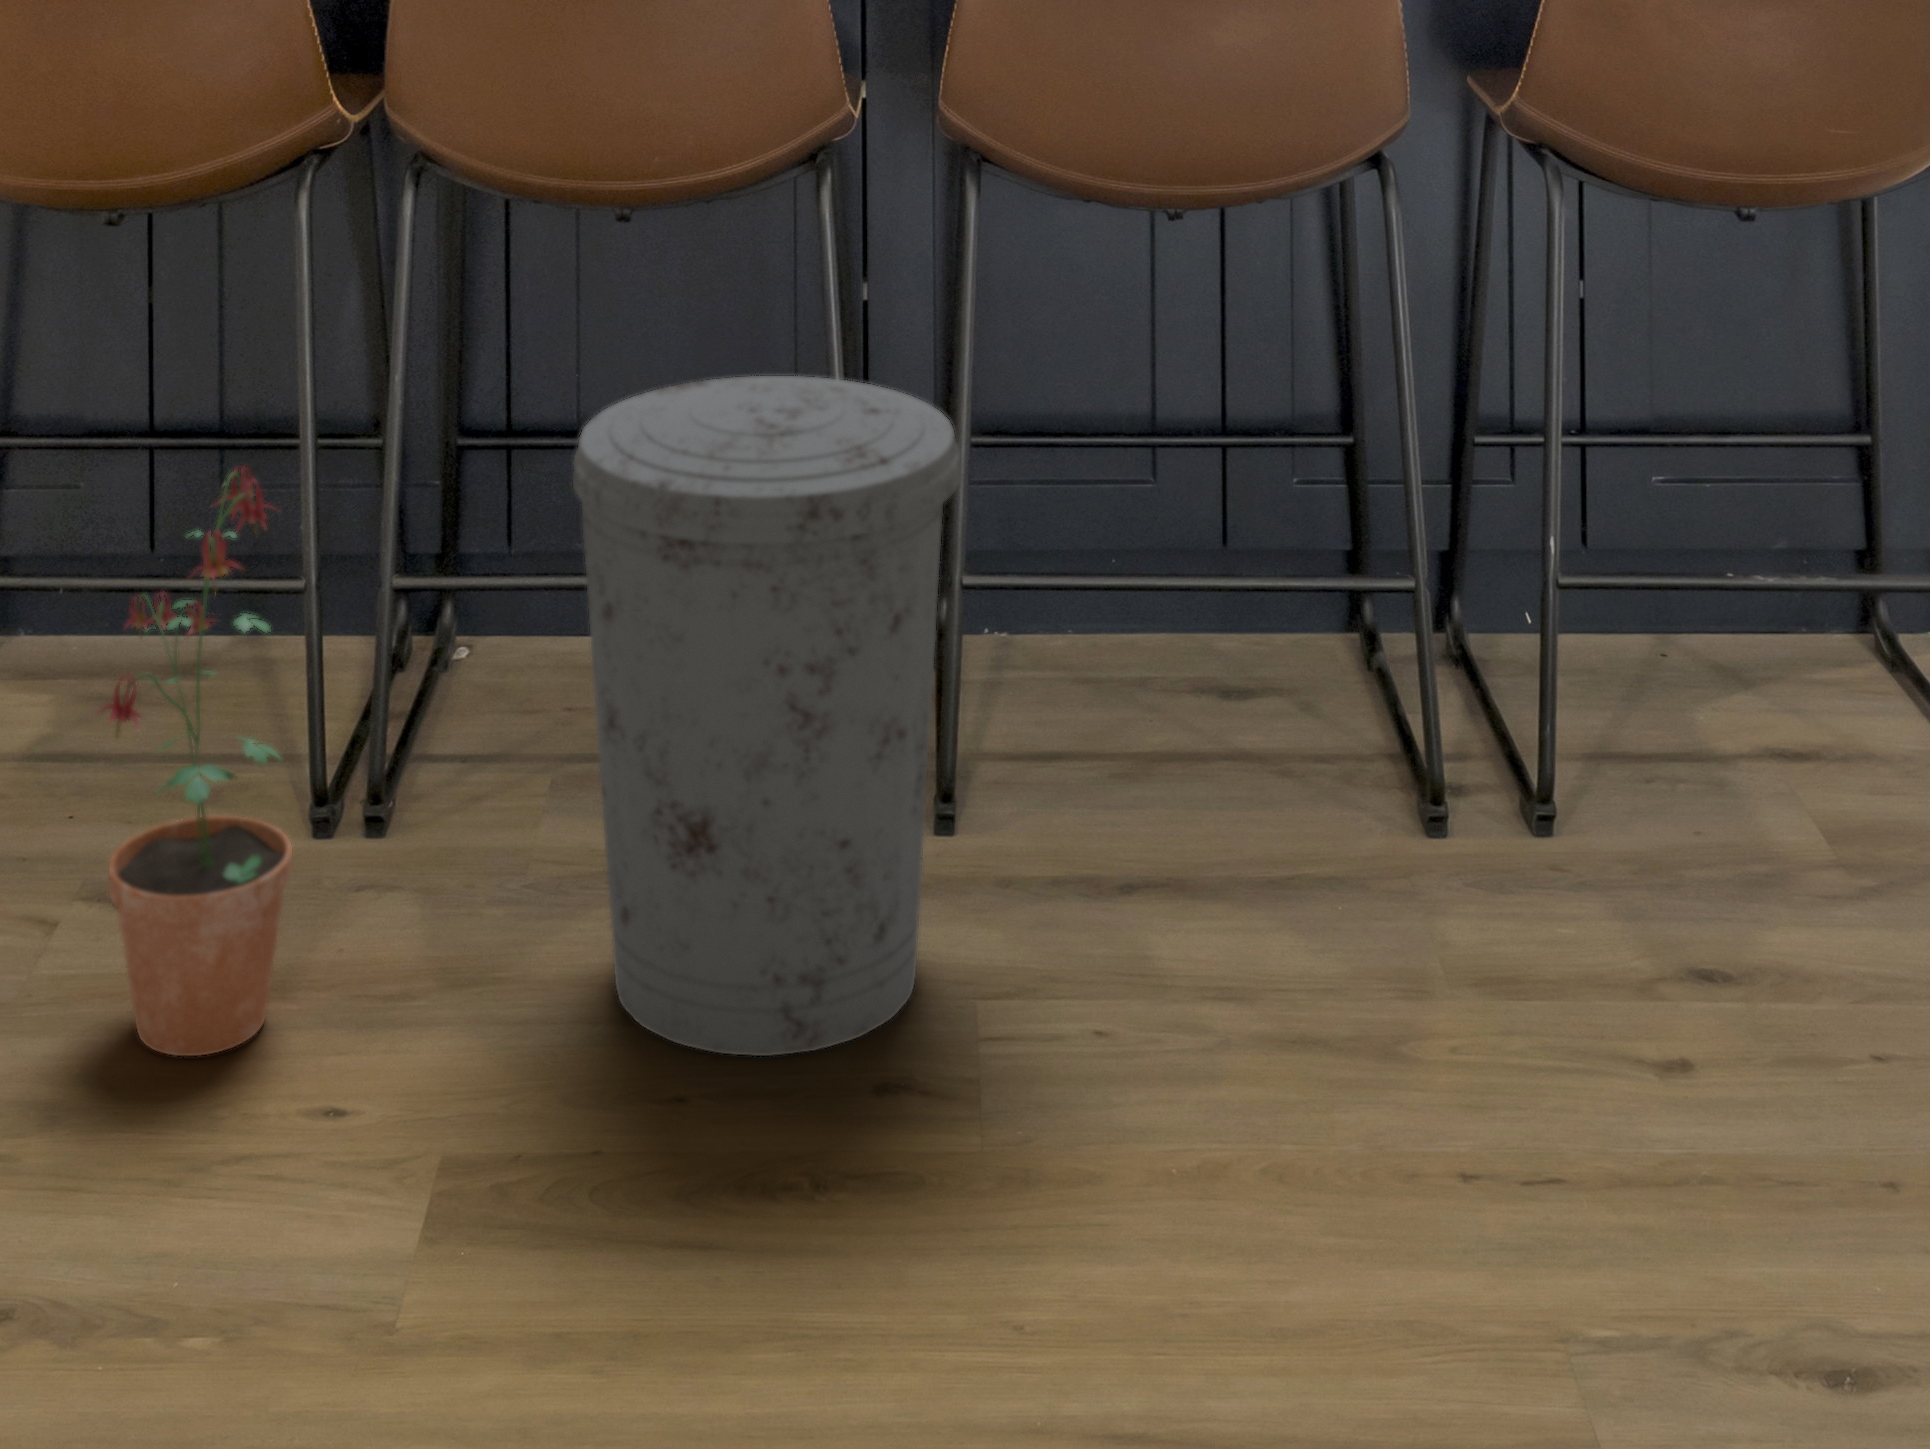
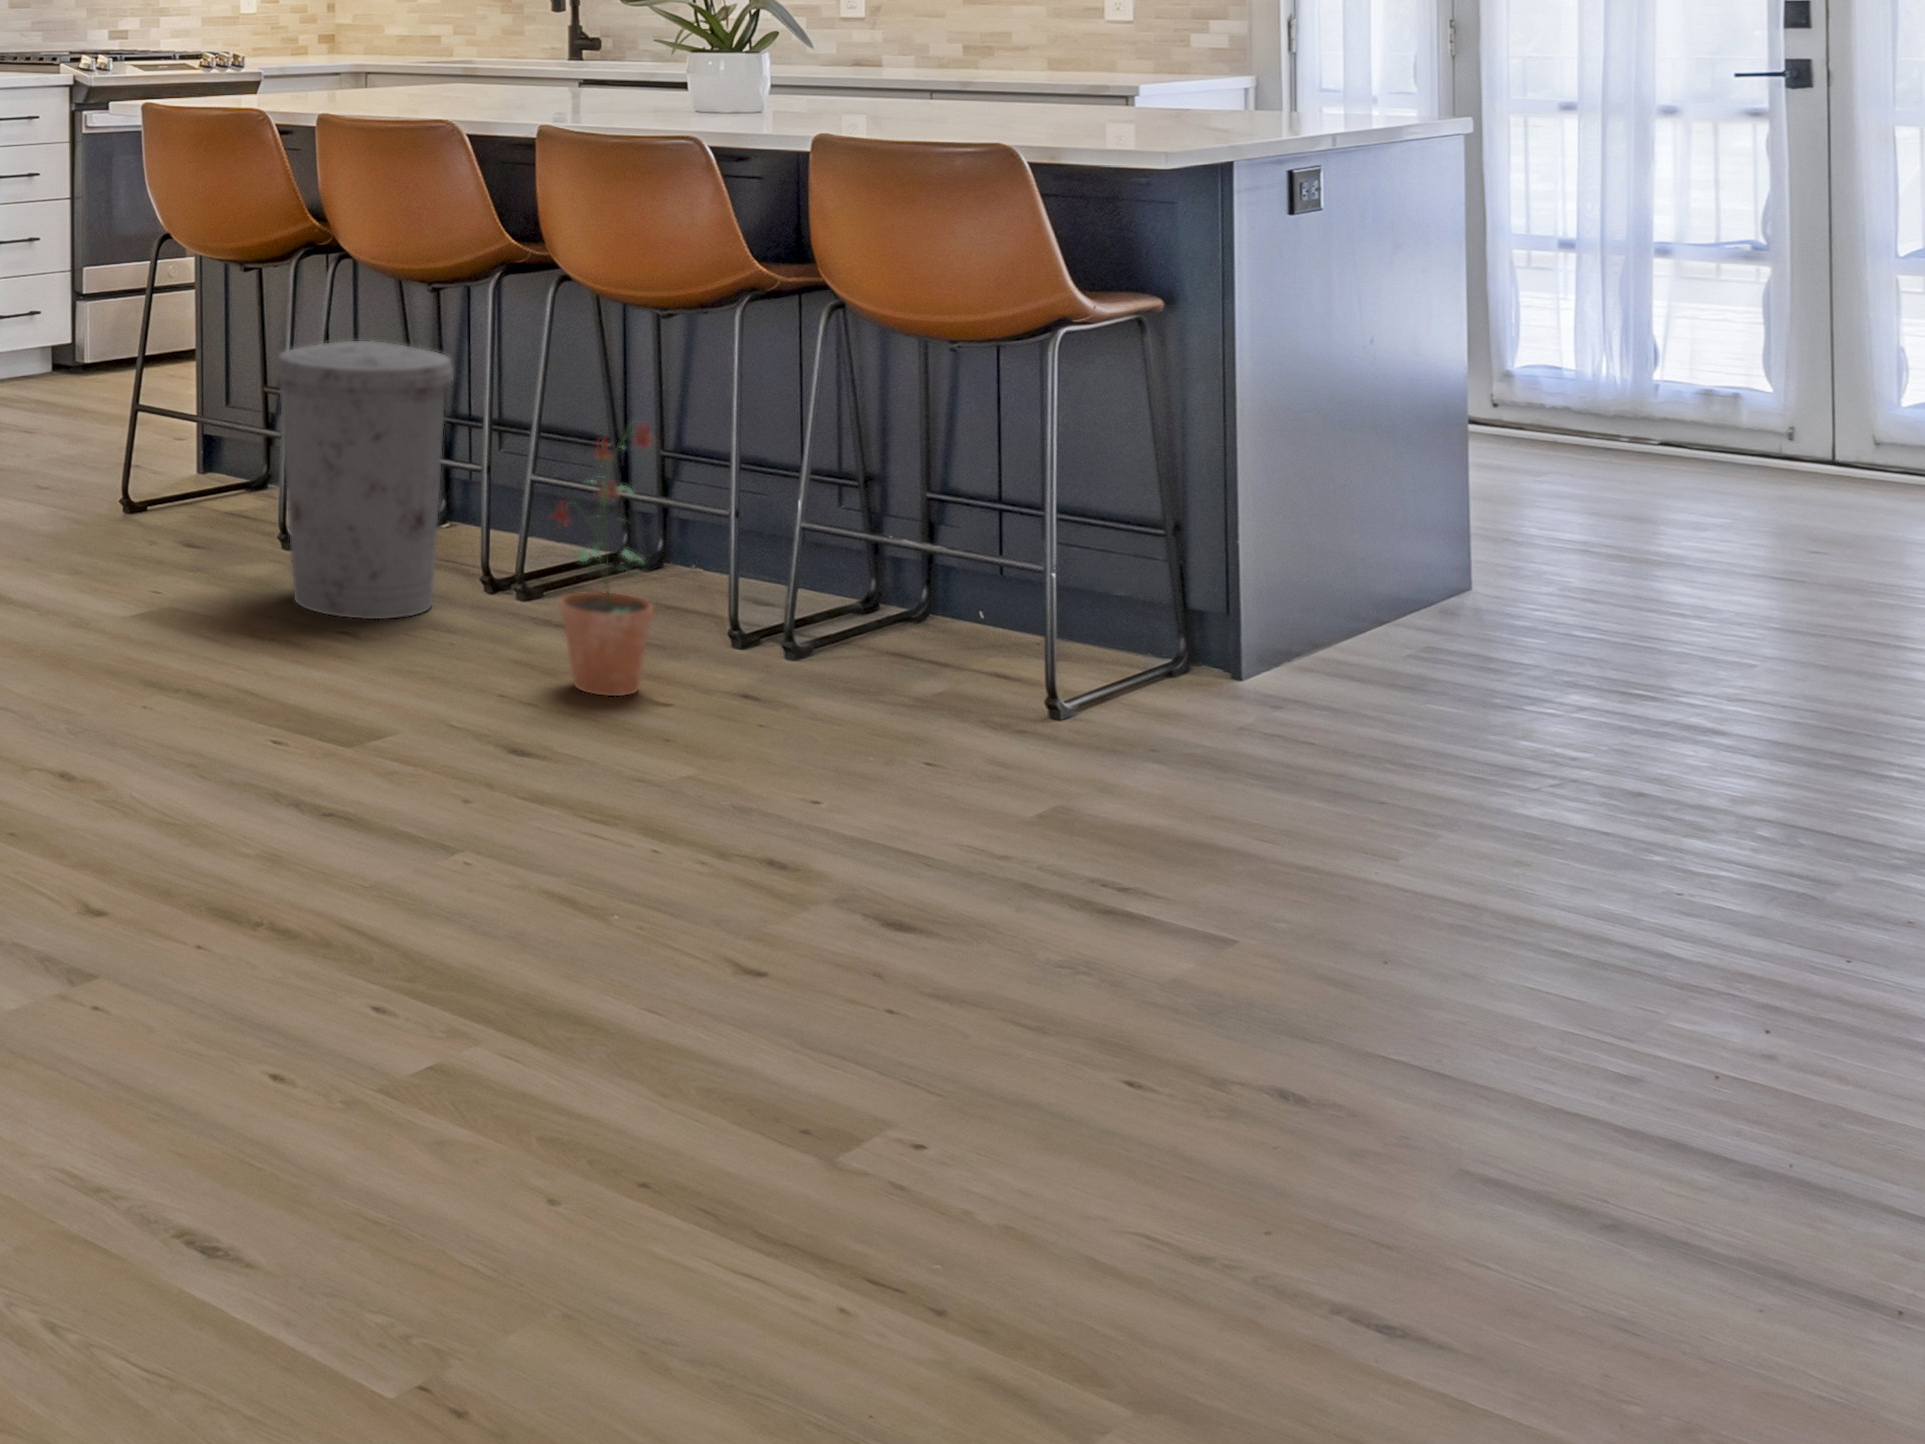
potted plant: present [101,467,292,1056] -> present [552,423,653,696]

